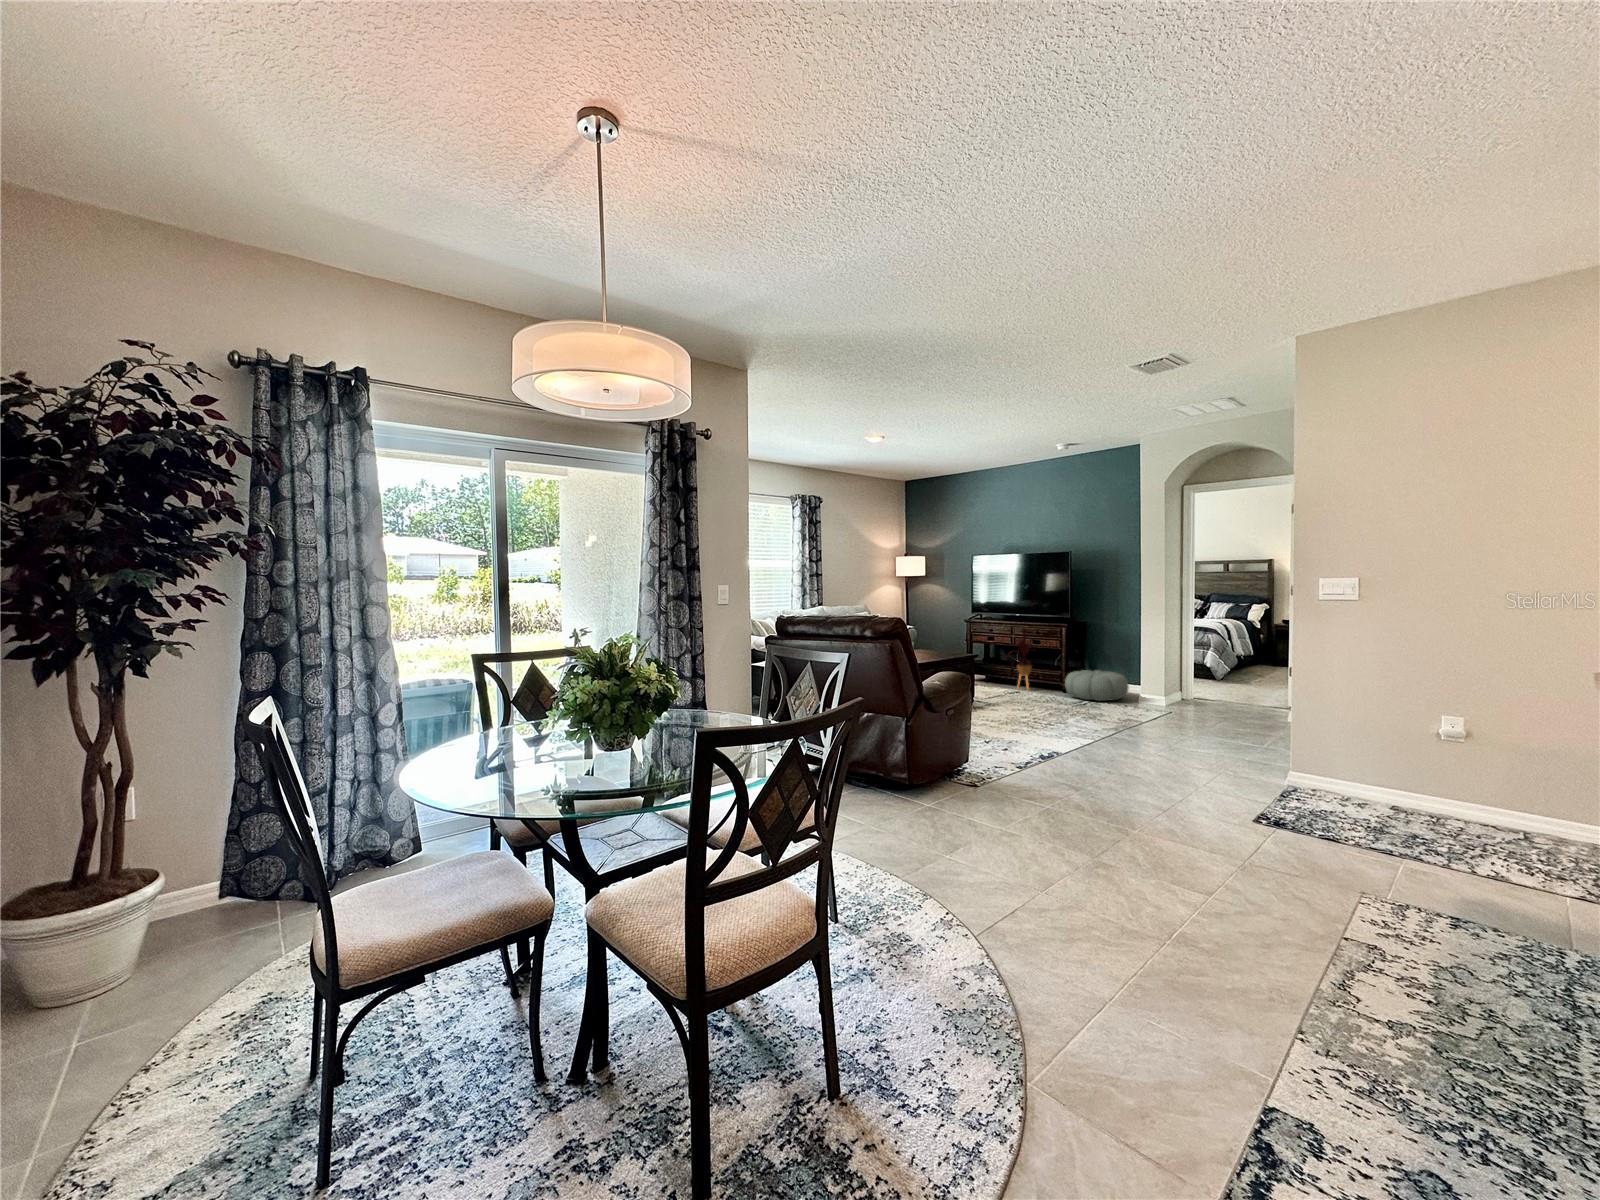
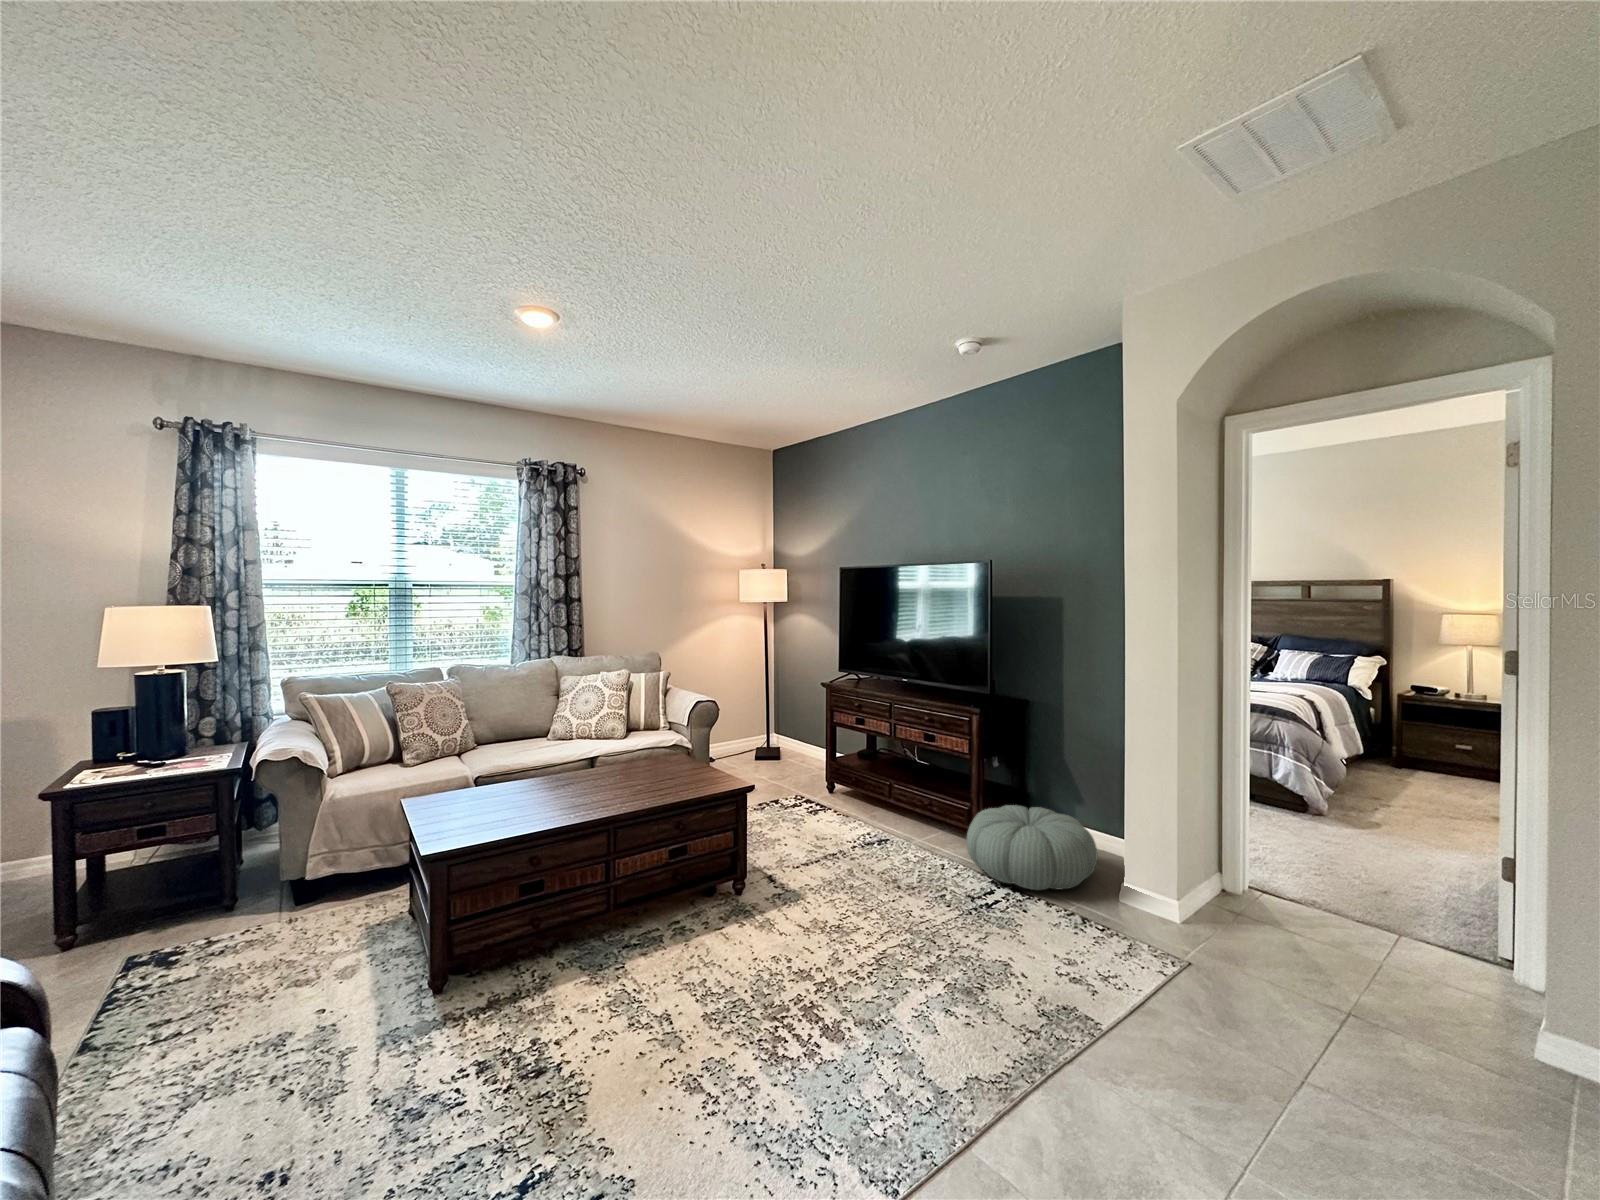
house plant: present [1009,628,1032,690] -> none [863,710,925,836]

